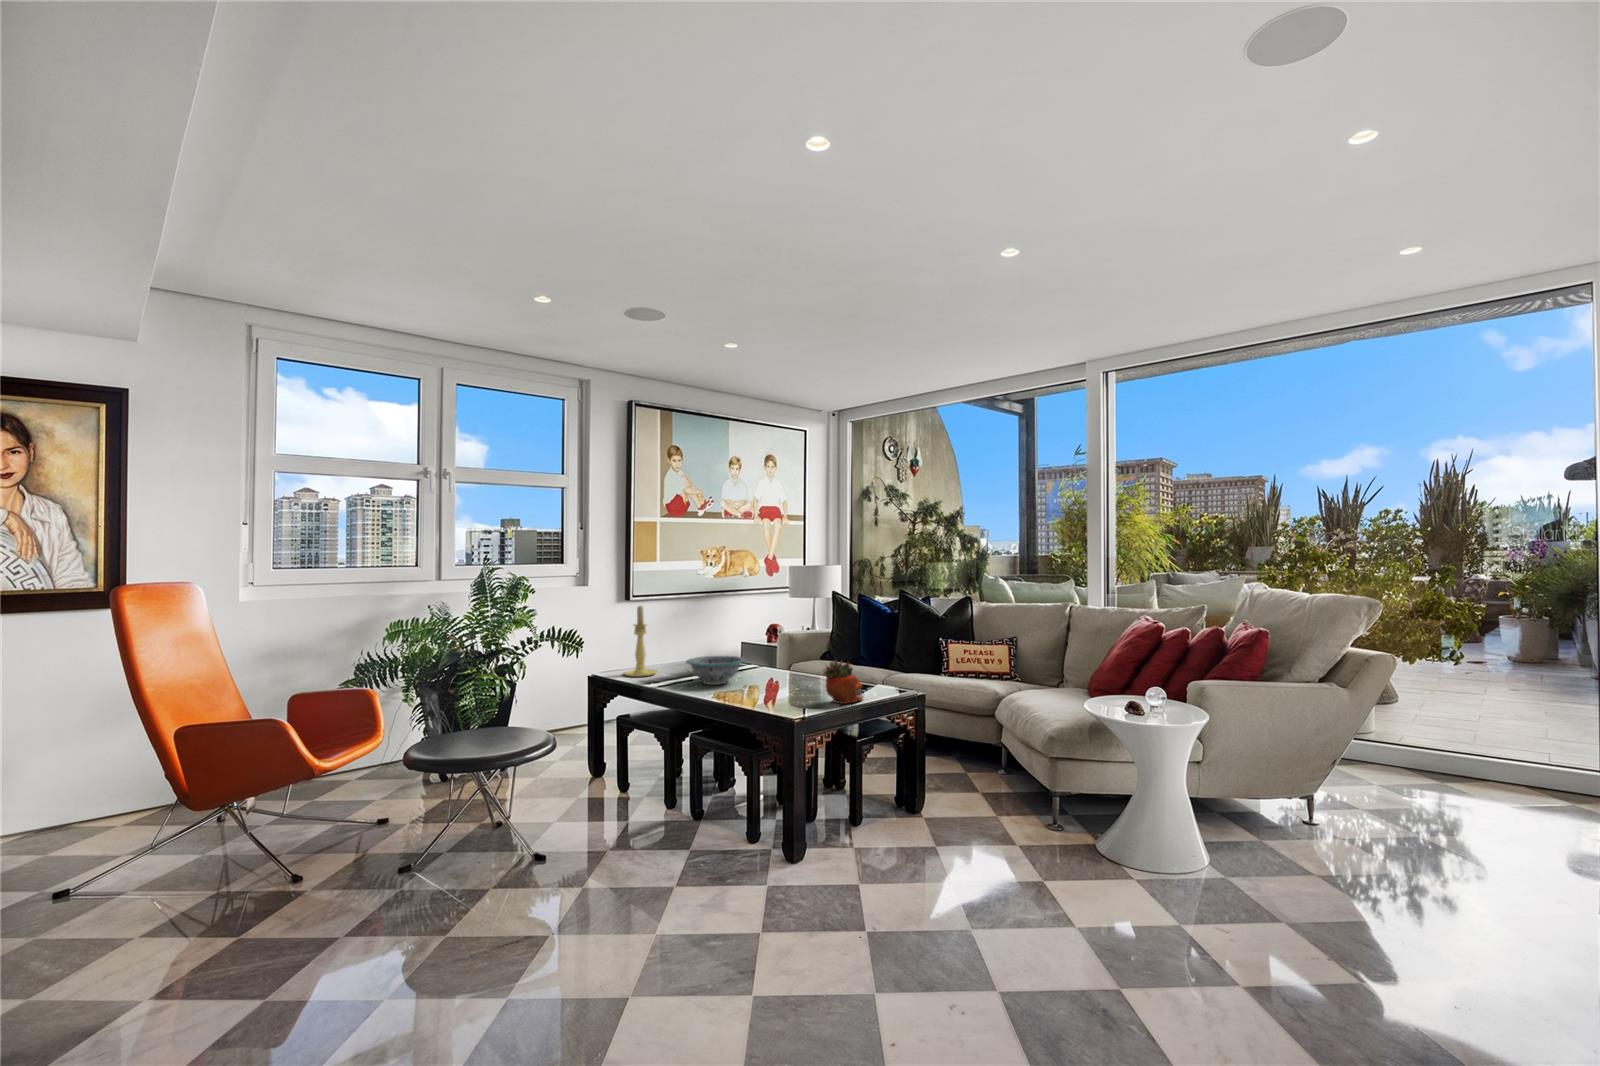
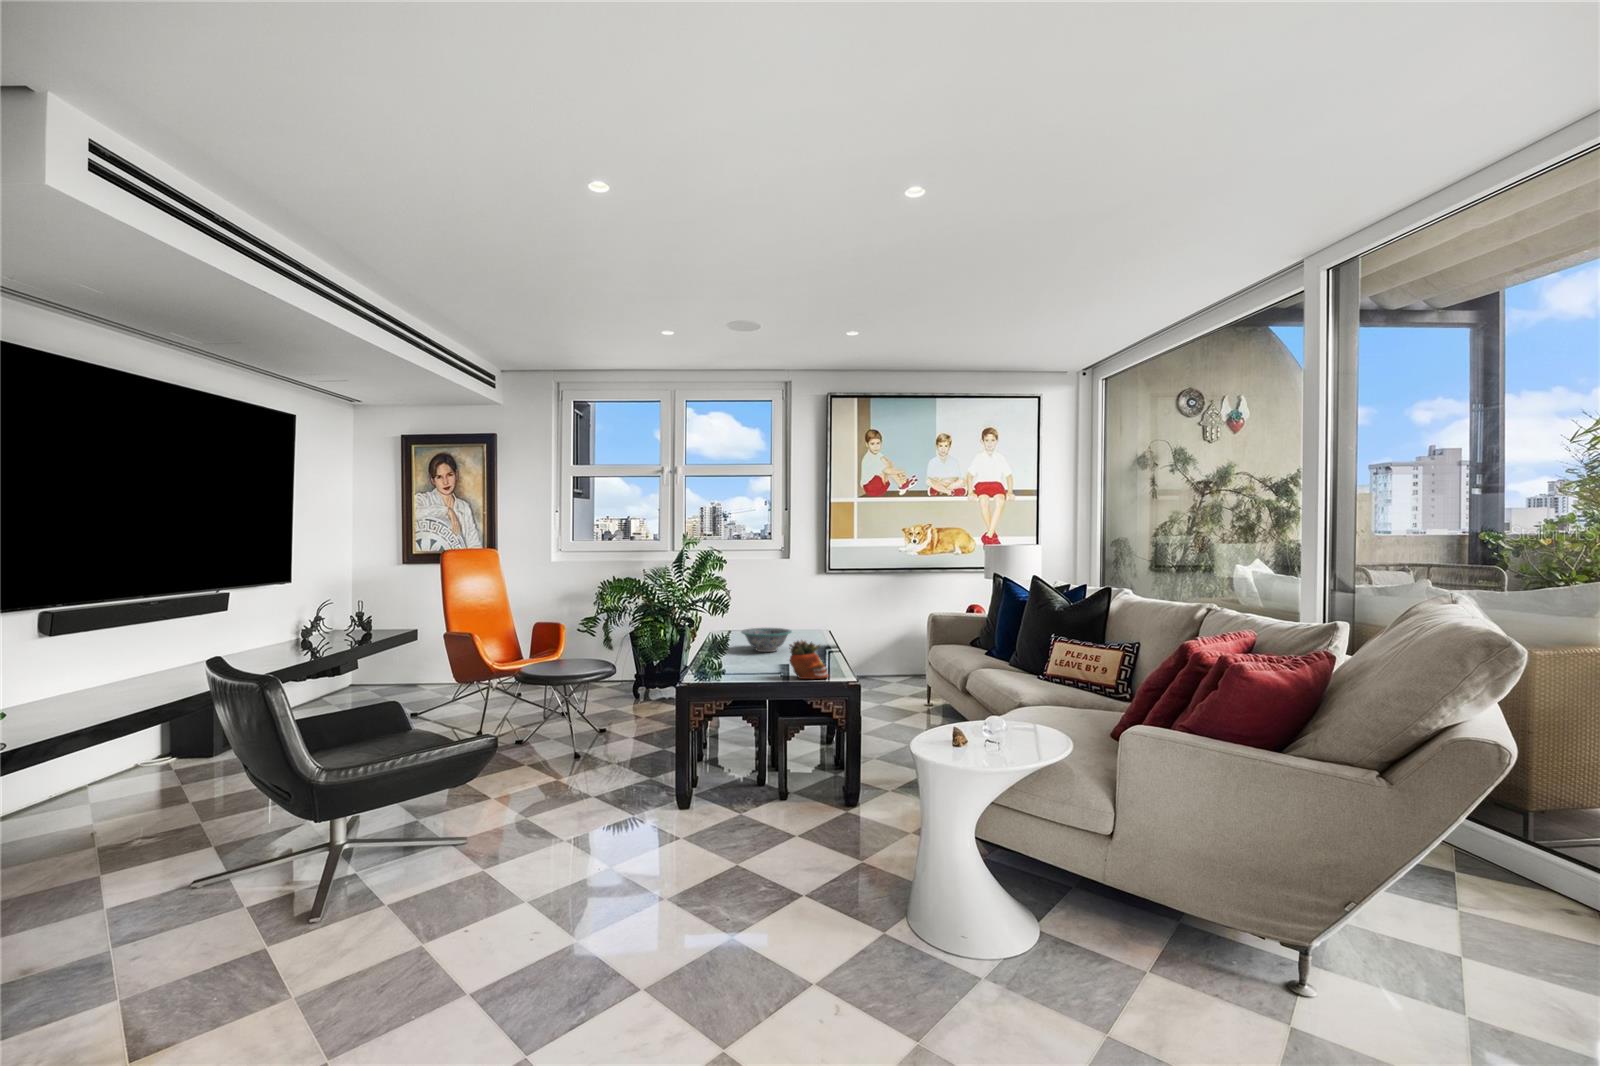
candle holder: present [624,606,657,677] -> none [723,580,751,639]

